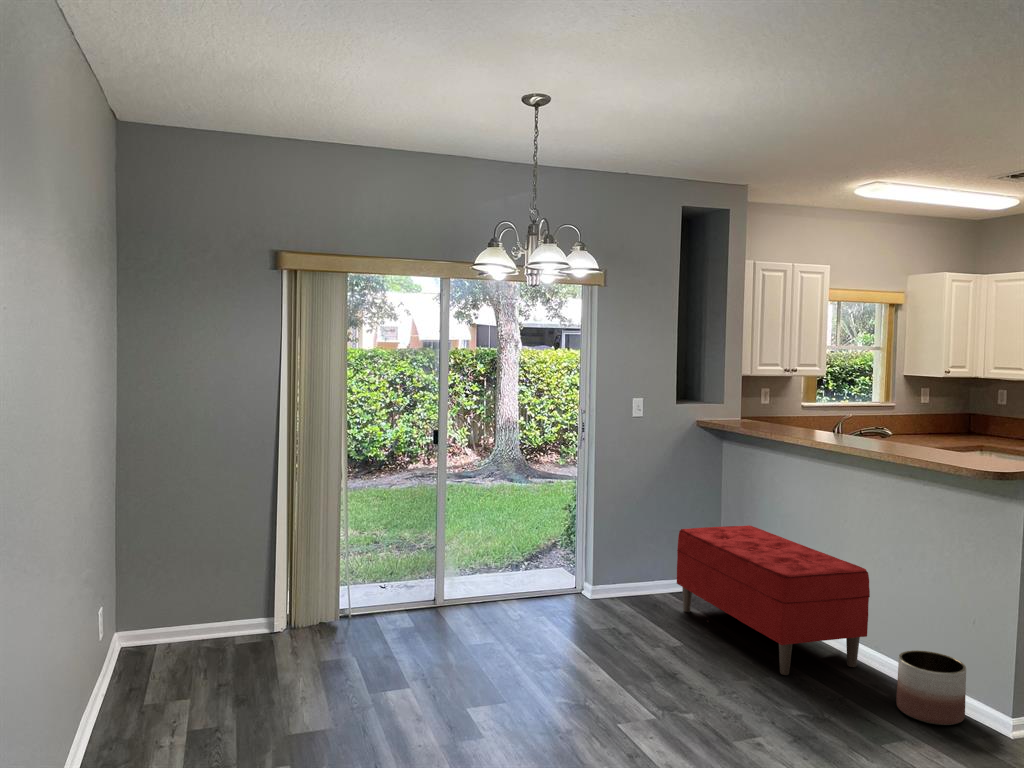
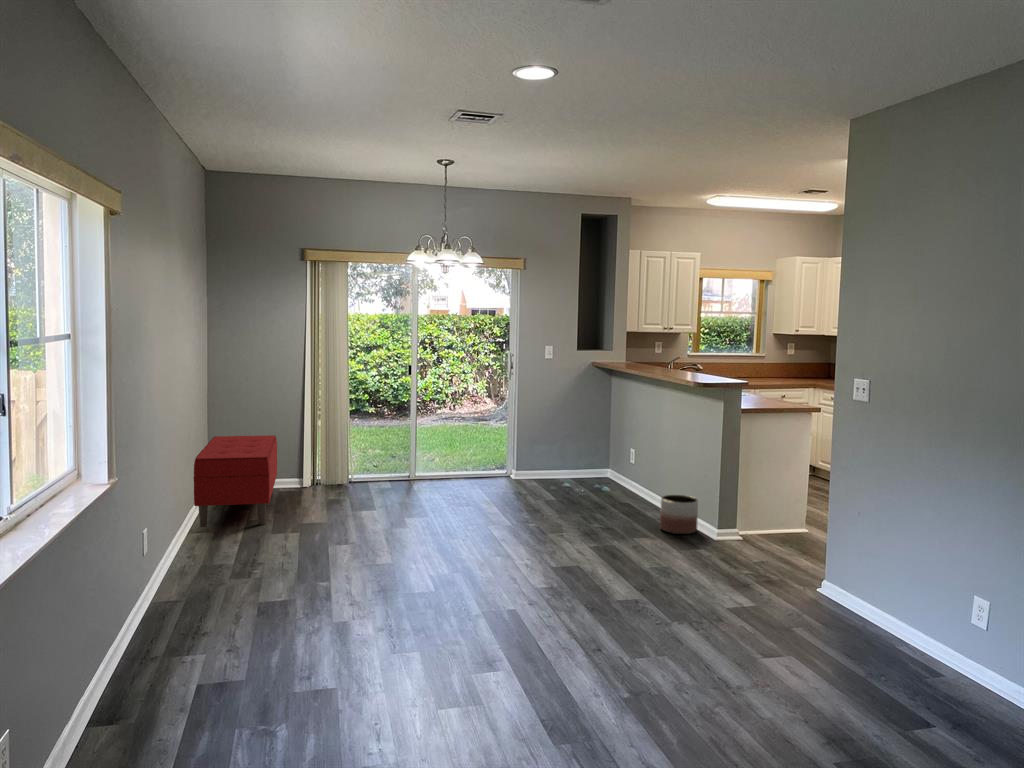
bench: present [677,525,870,675] -> present [193,435,277,527]

